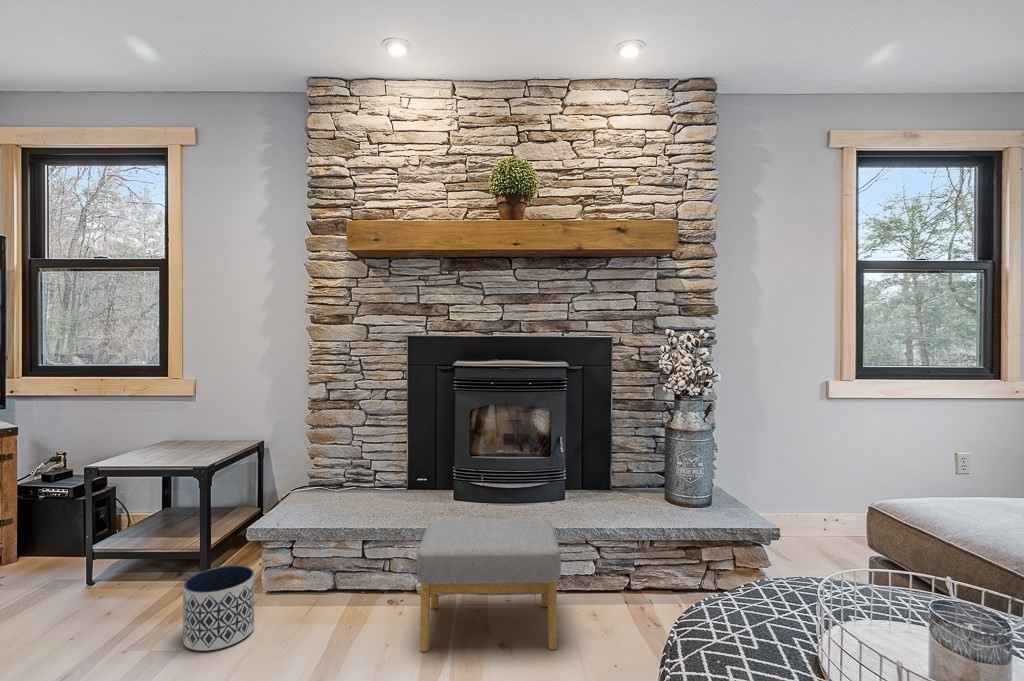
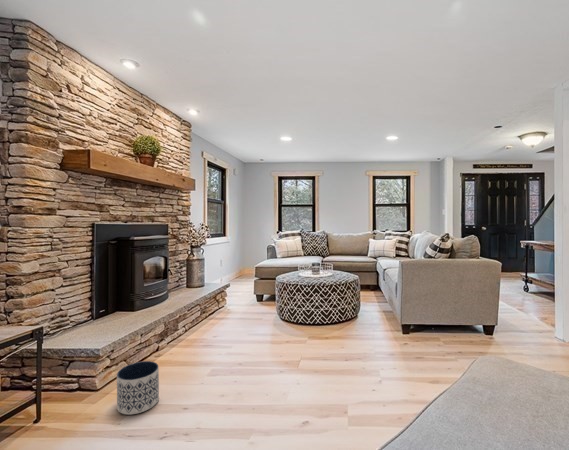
footstool: present [416,518,561,652] -> none [174,296,232,352]

